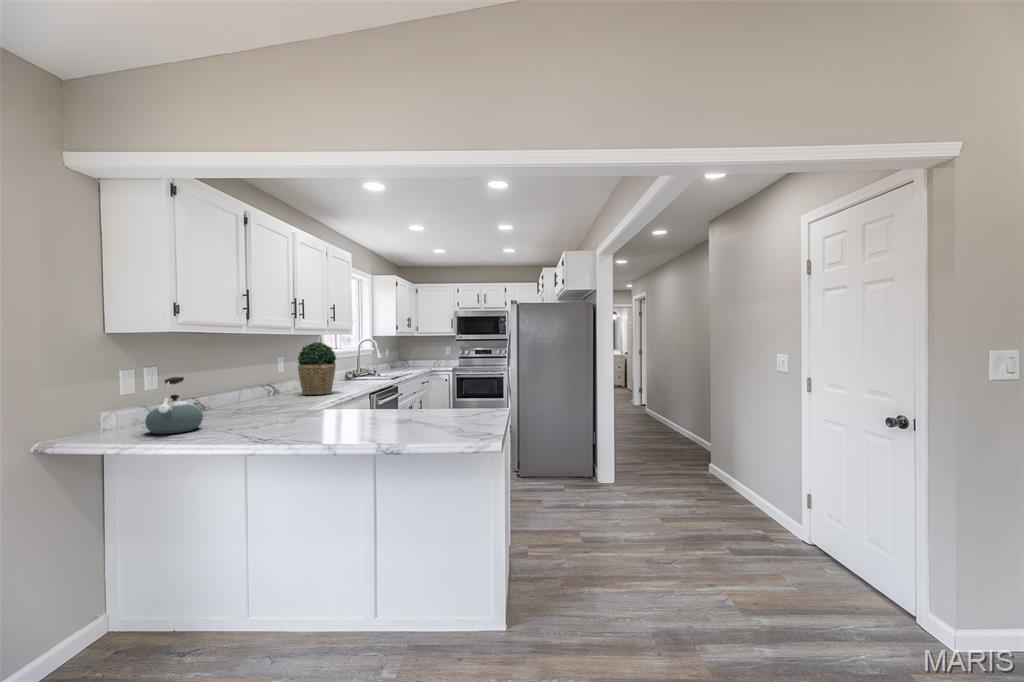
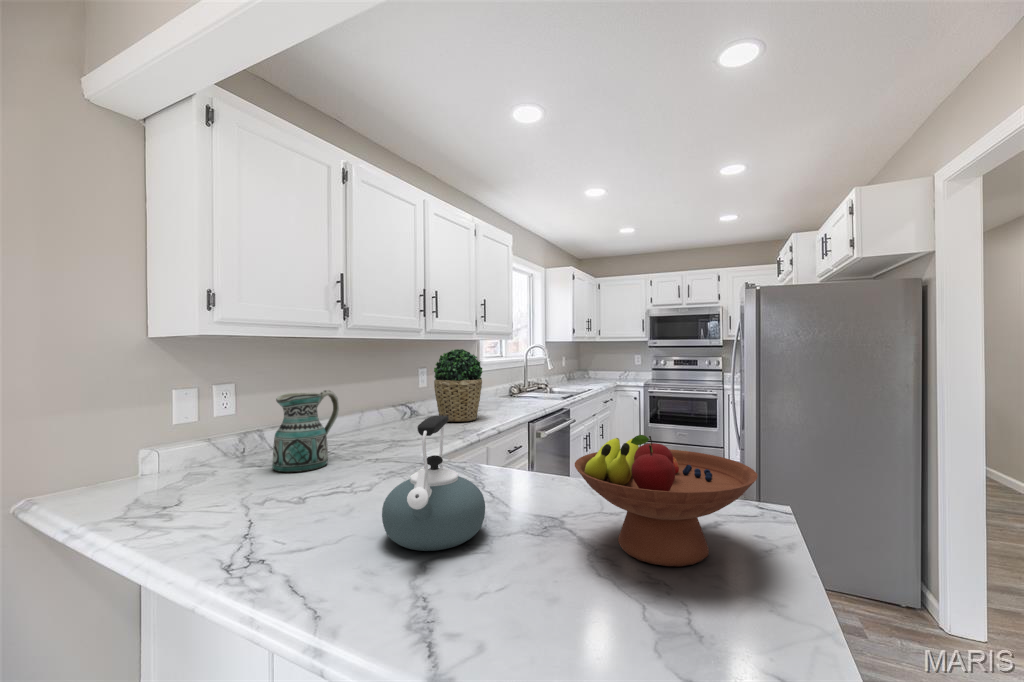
ceramic pitcher: none [210,369,251,421] -> present [272,390,339,472]
kettle: present [145,377,203,434] -> present [382,415,485,551]
fruit bowl: none [416,378,486,425] -> present [575,435,758,566]

